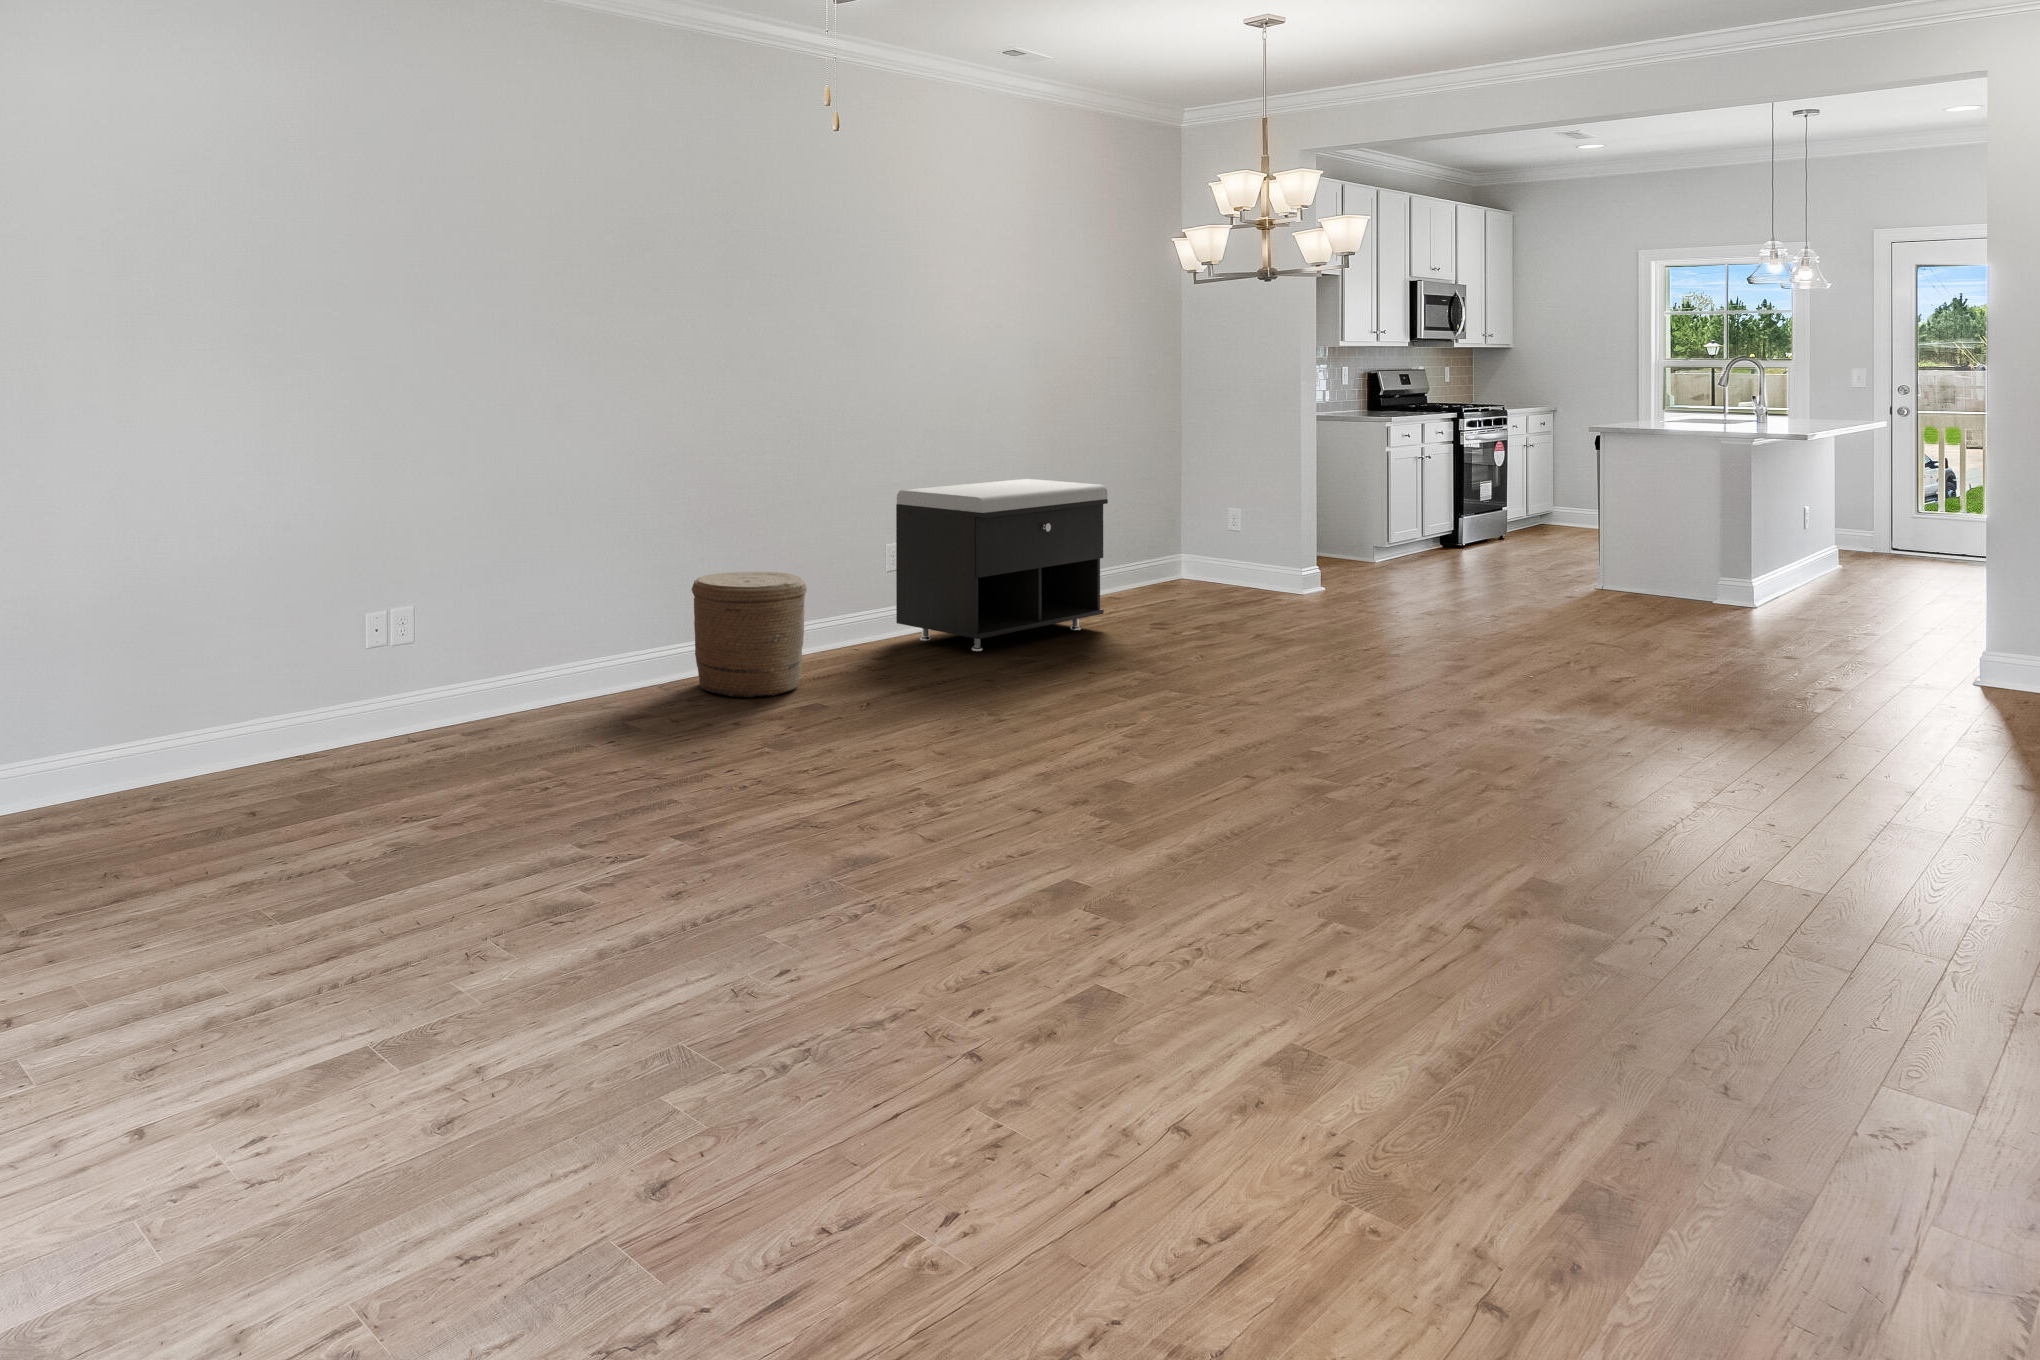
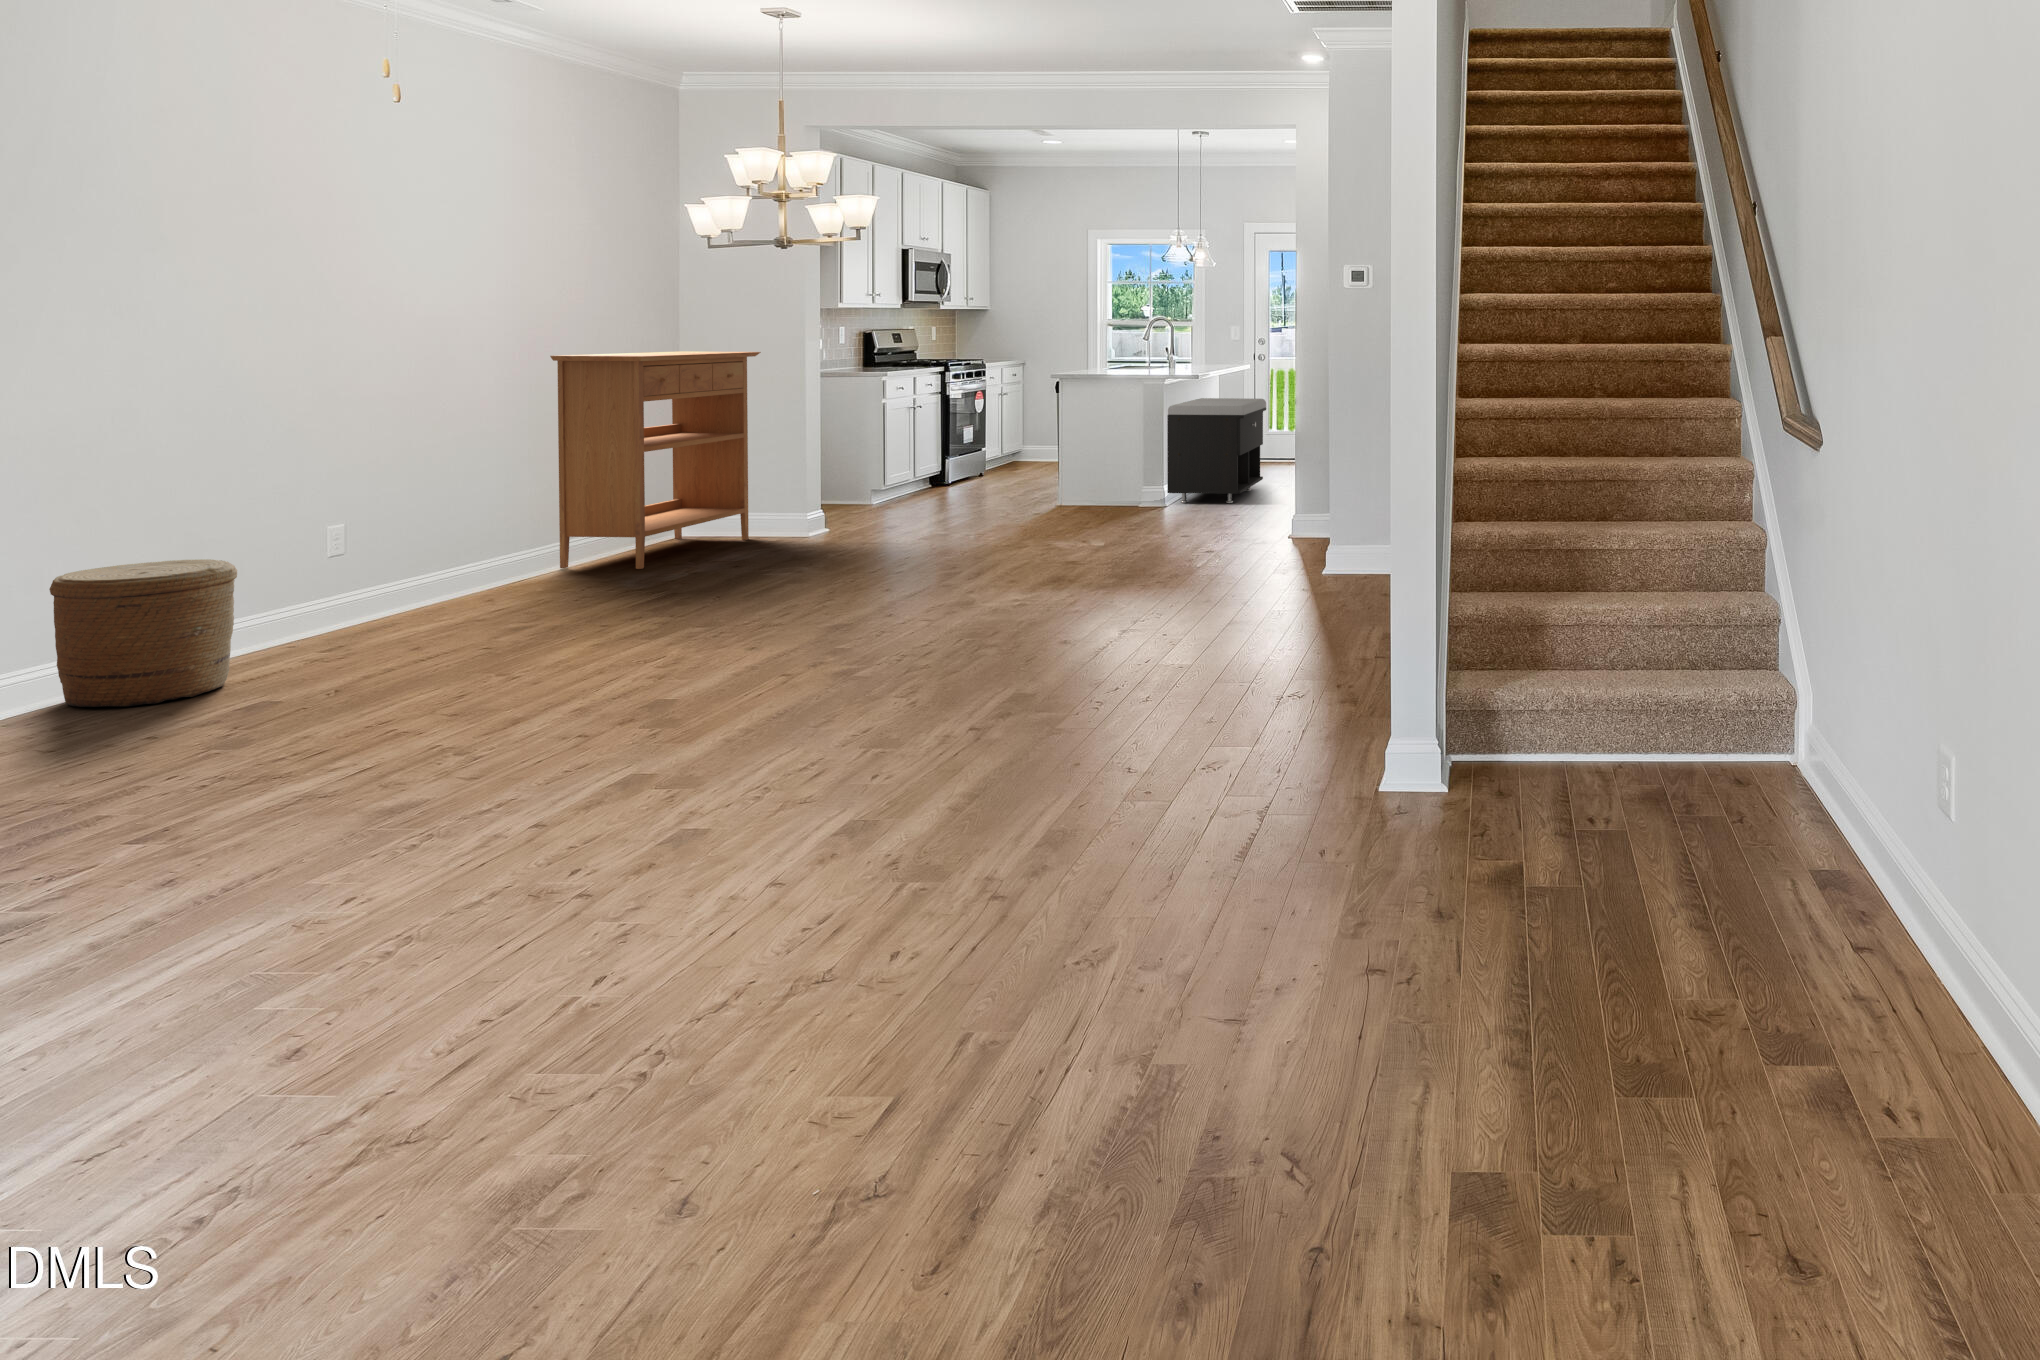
console table: none [1063,393,1255,616] -> present [550,351,761,569]
storage bench: present [896,479,1108,651] -> present [1167,398,1266,503]

